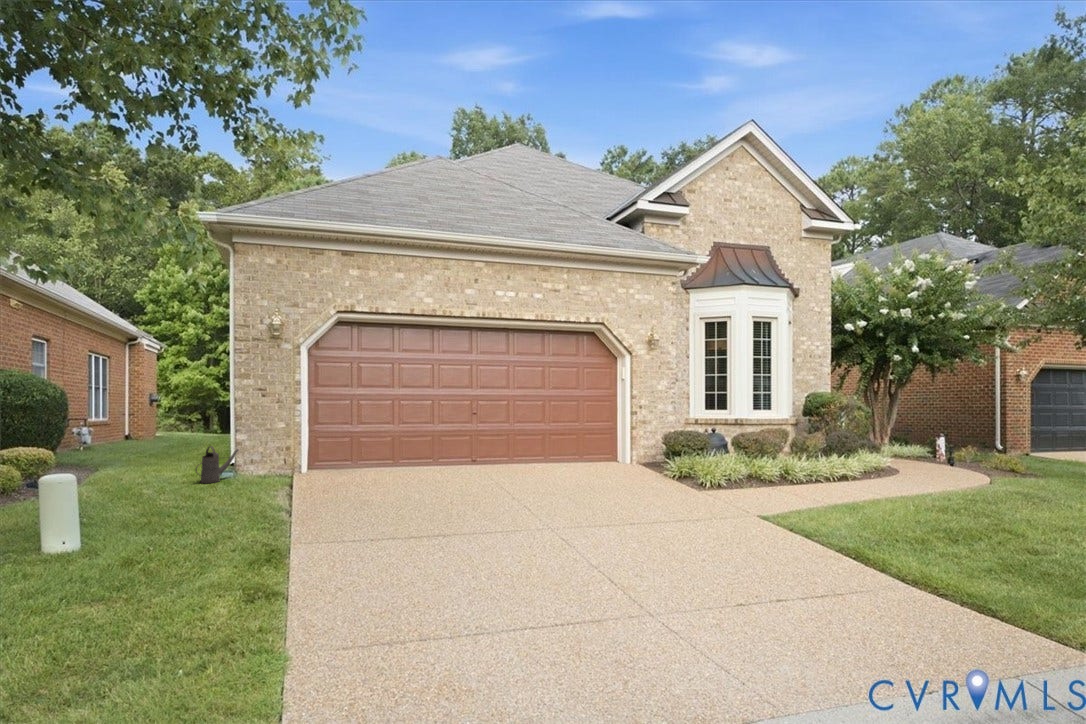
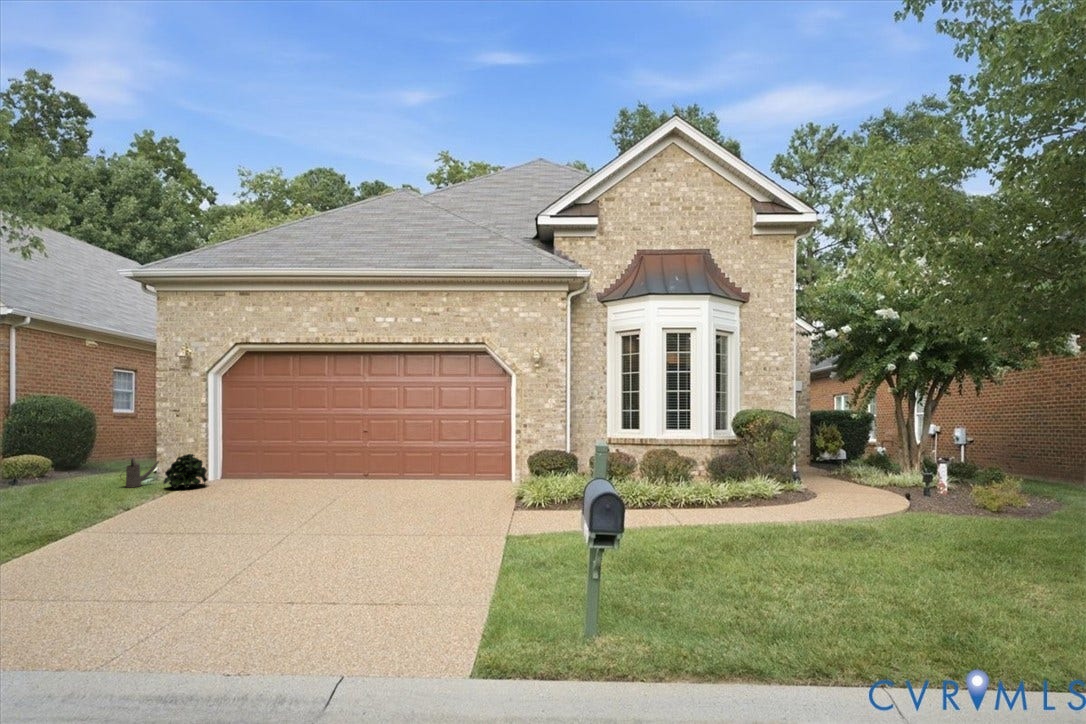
potted plant: none [256,440,310,484] -> present [163,454,207,489]

